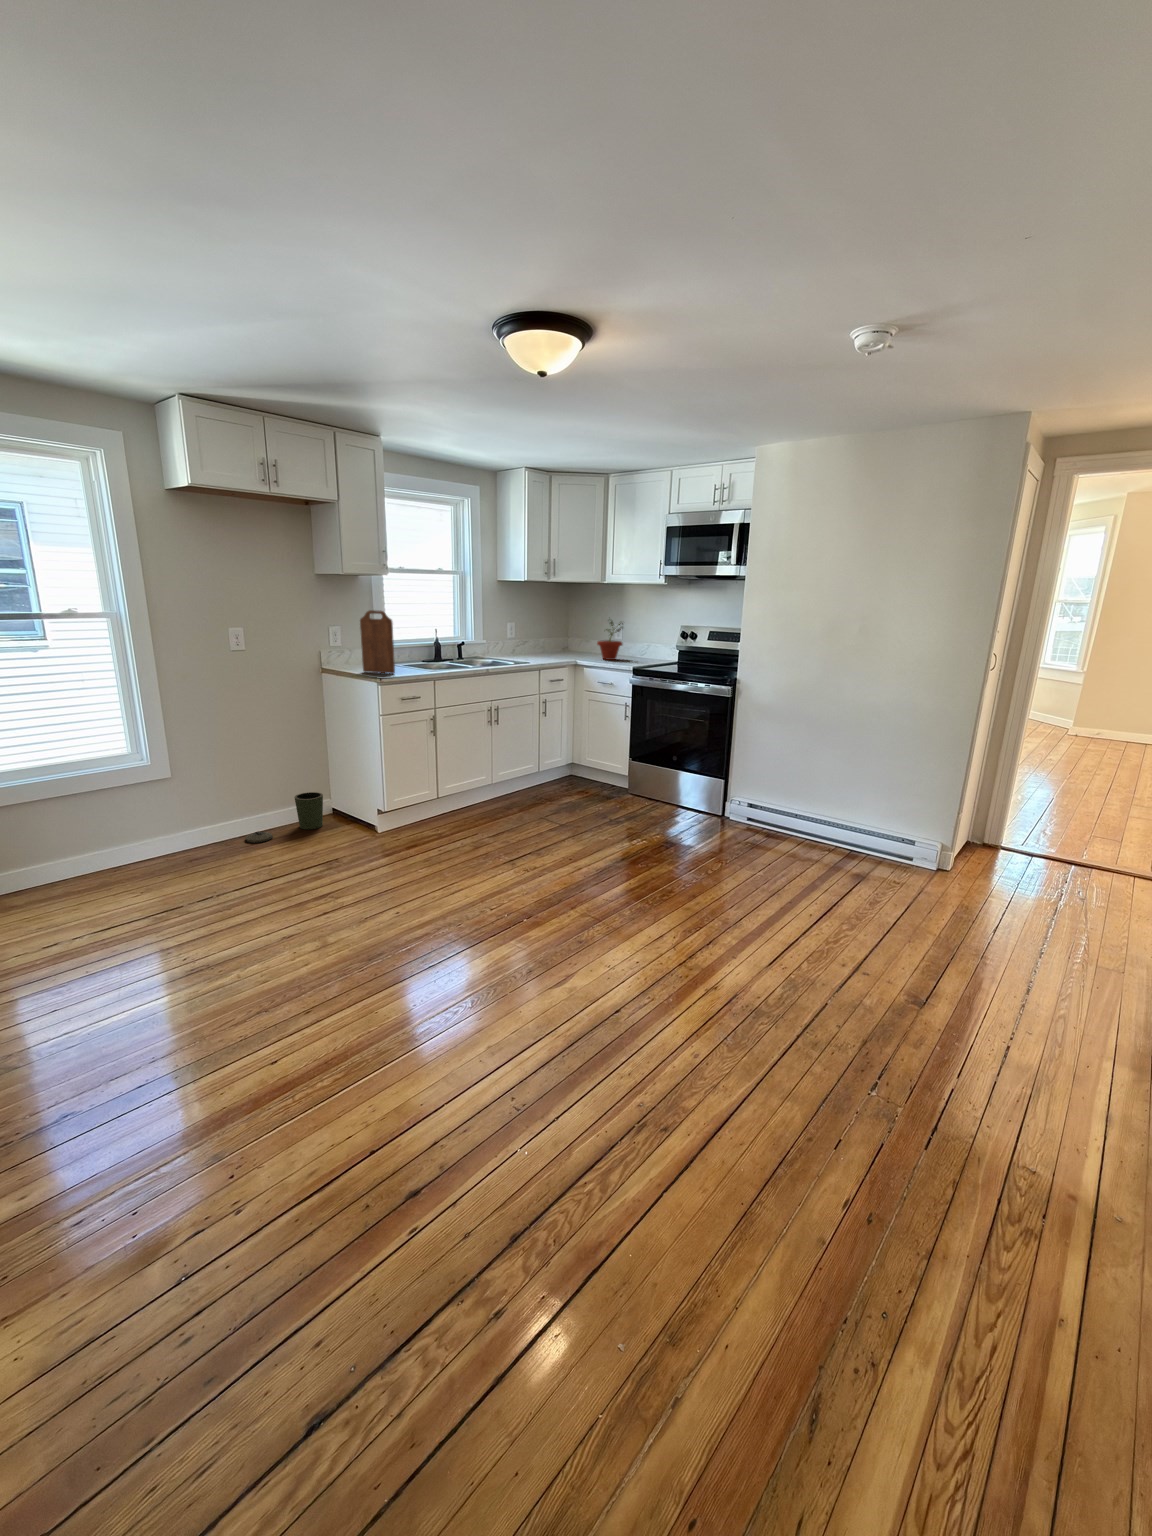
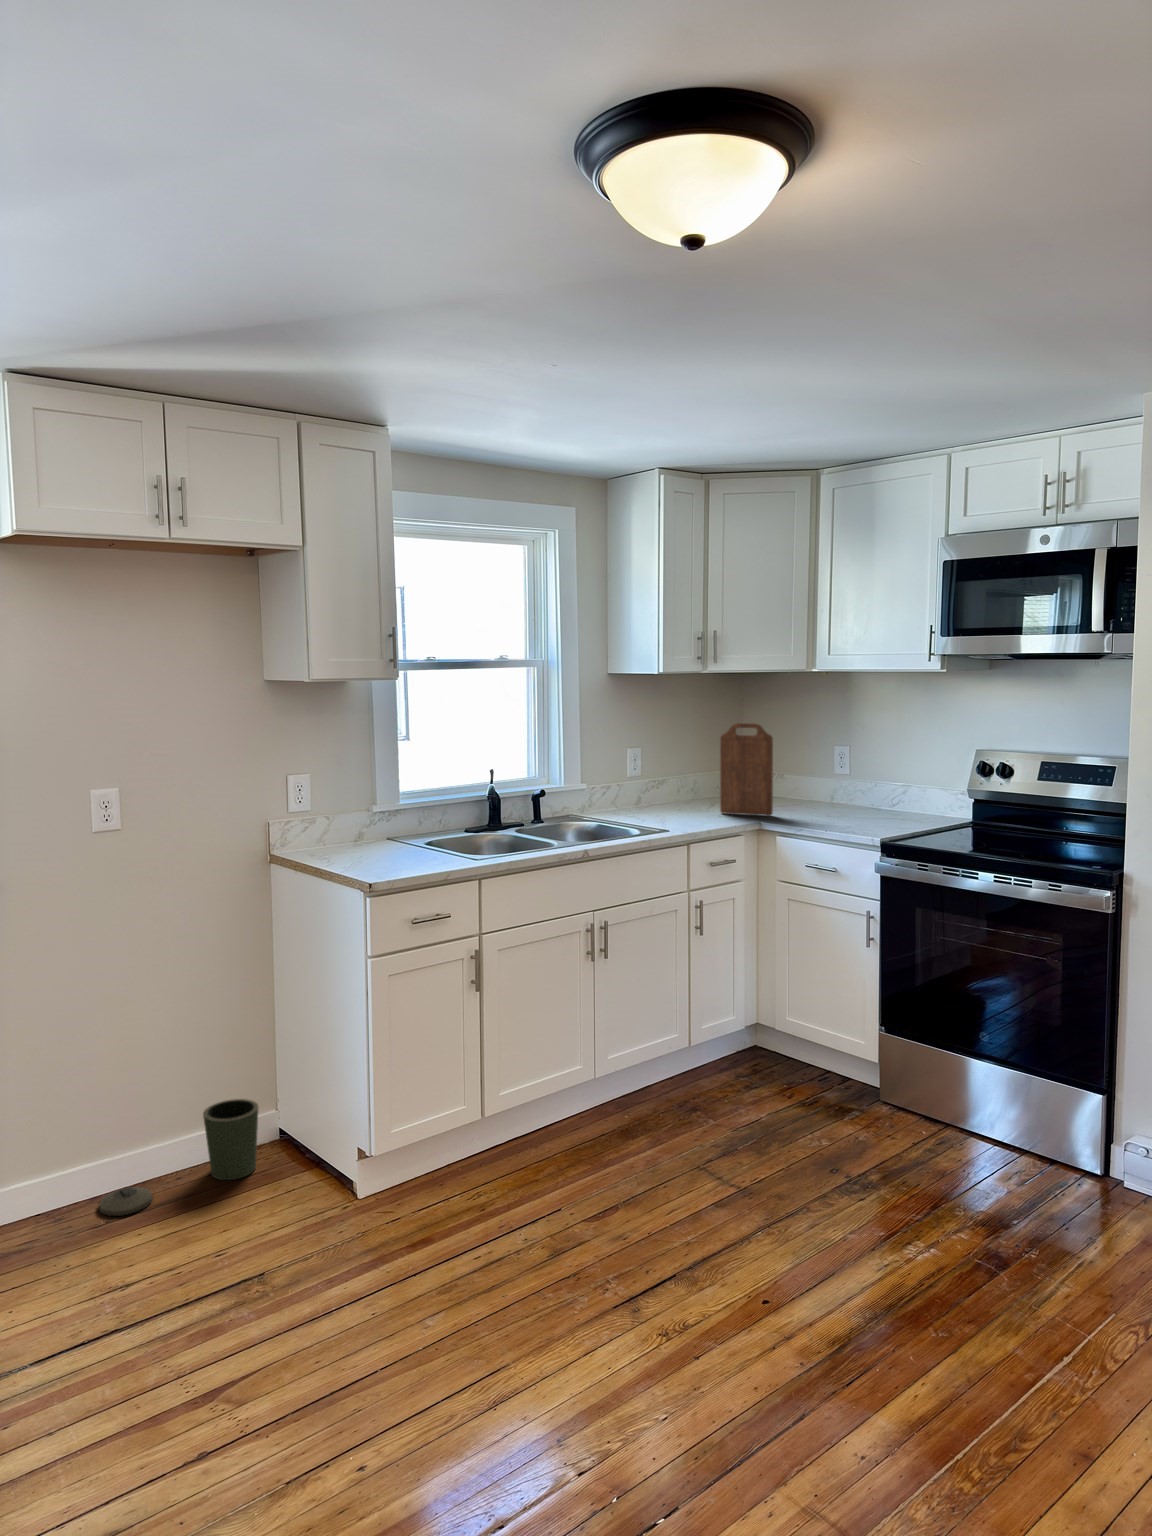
cutting board: present [360,610,395,674] -> present [720,723,773,816]
potted plant: present [597,621,623,660] -> none [801,735,856,817]

